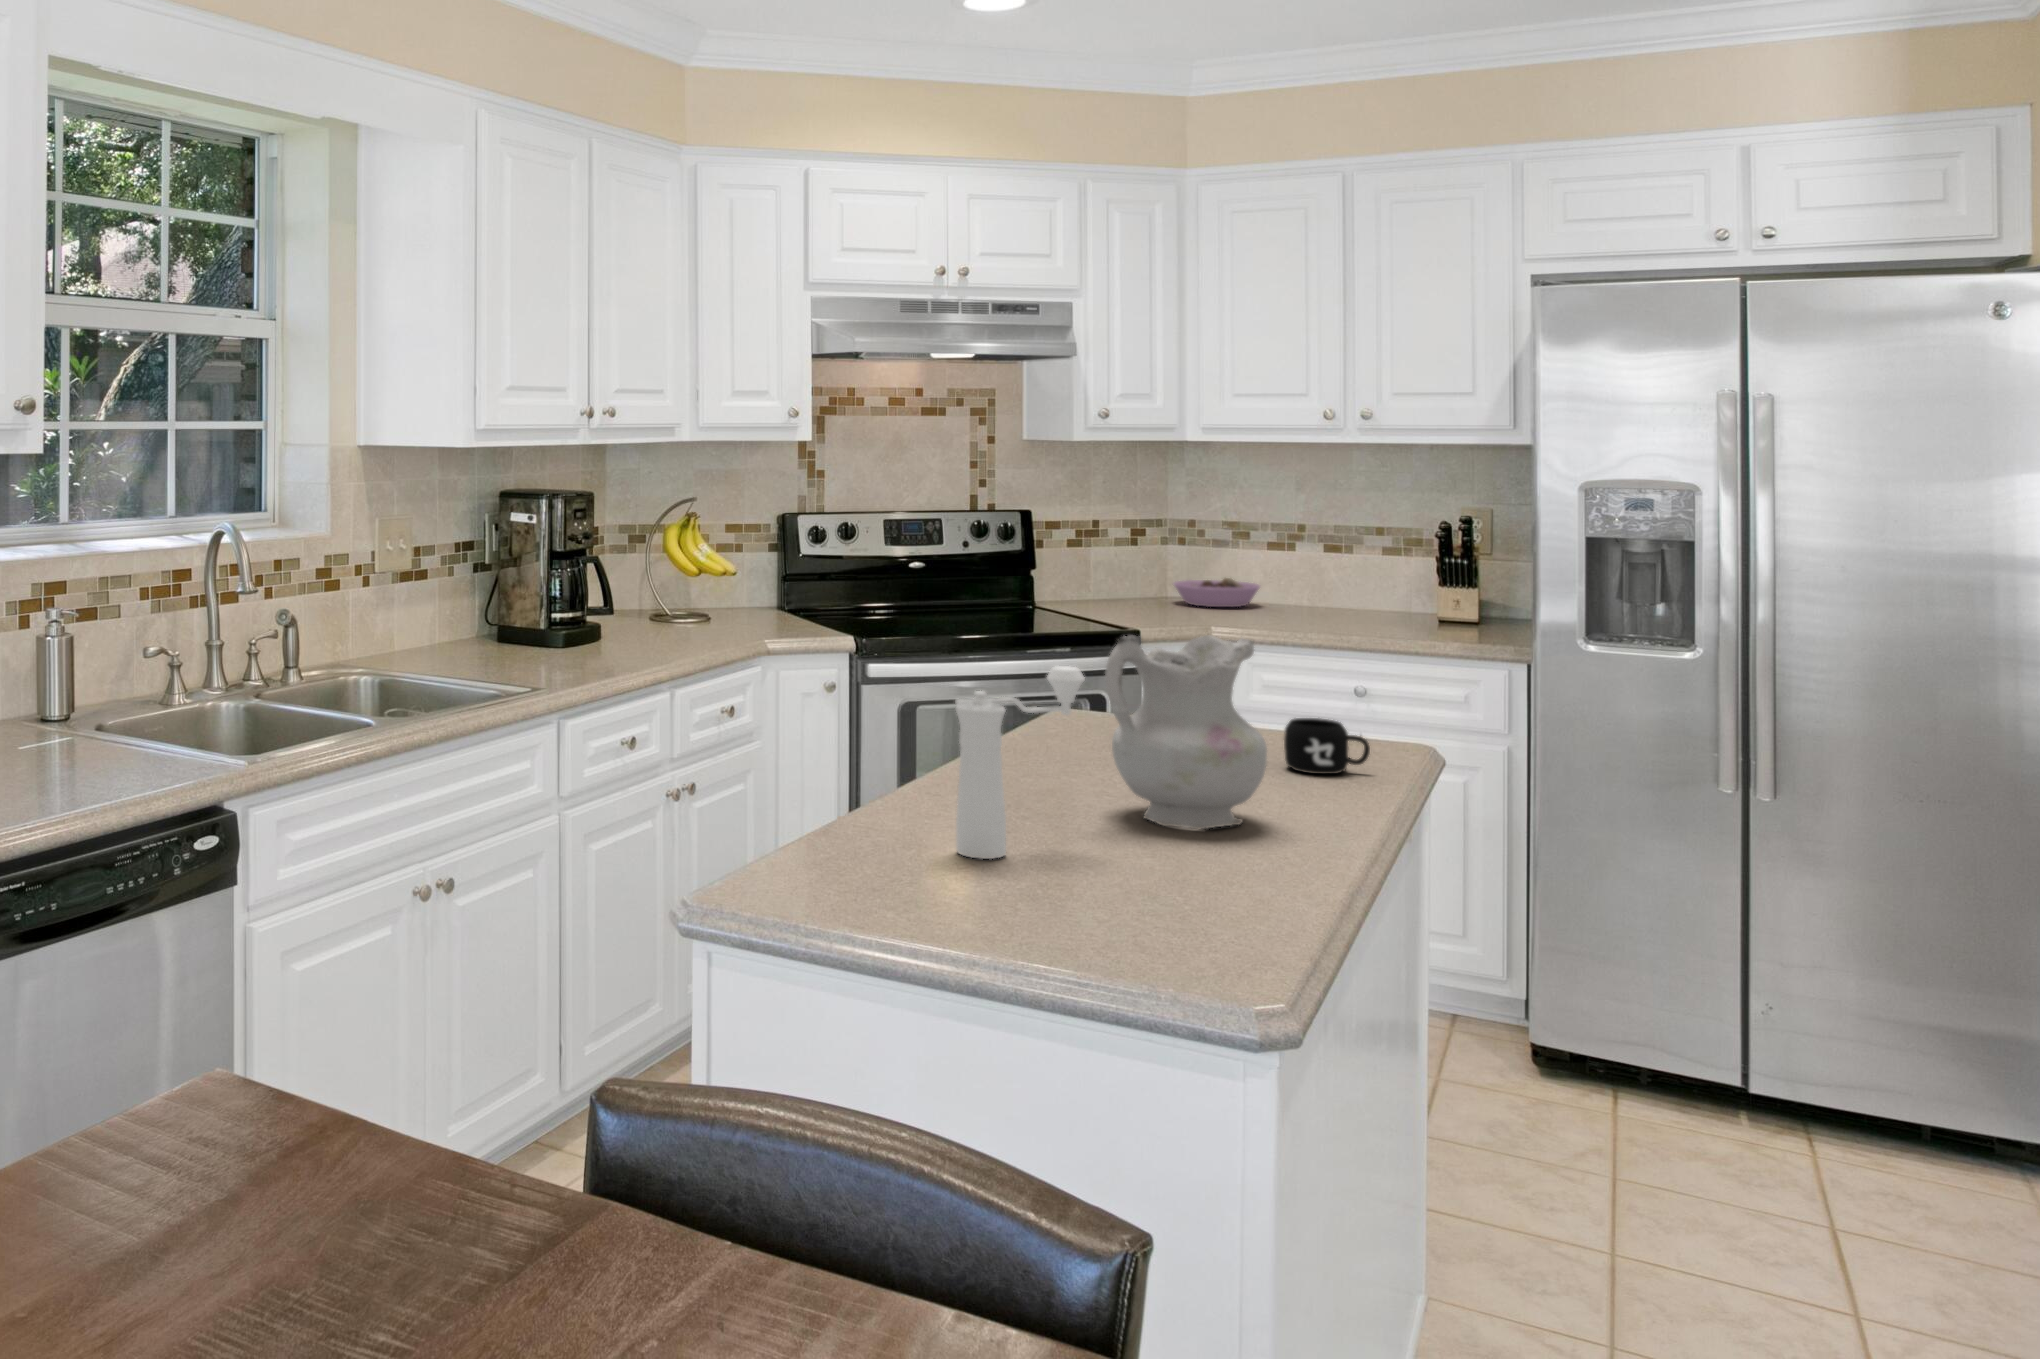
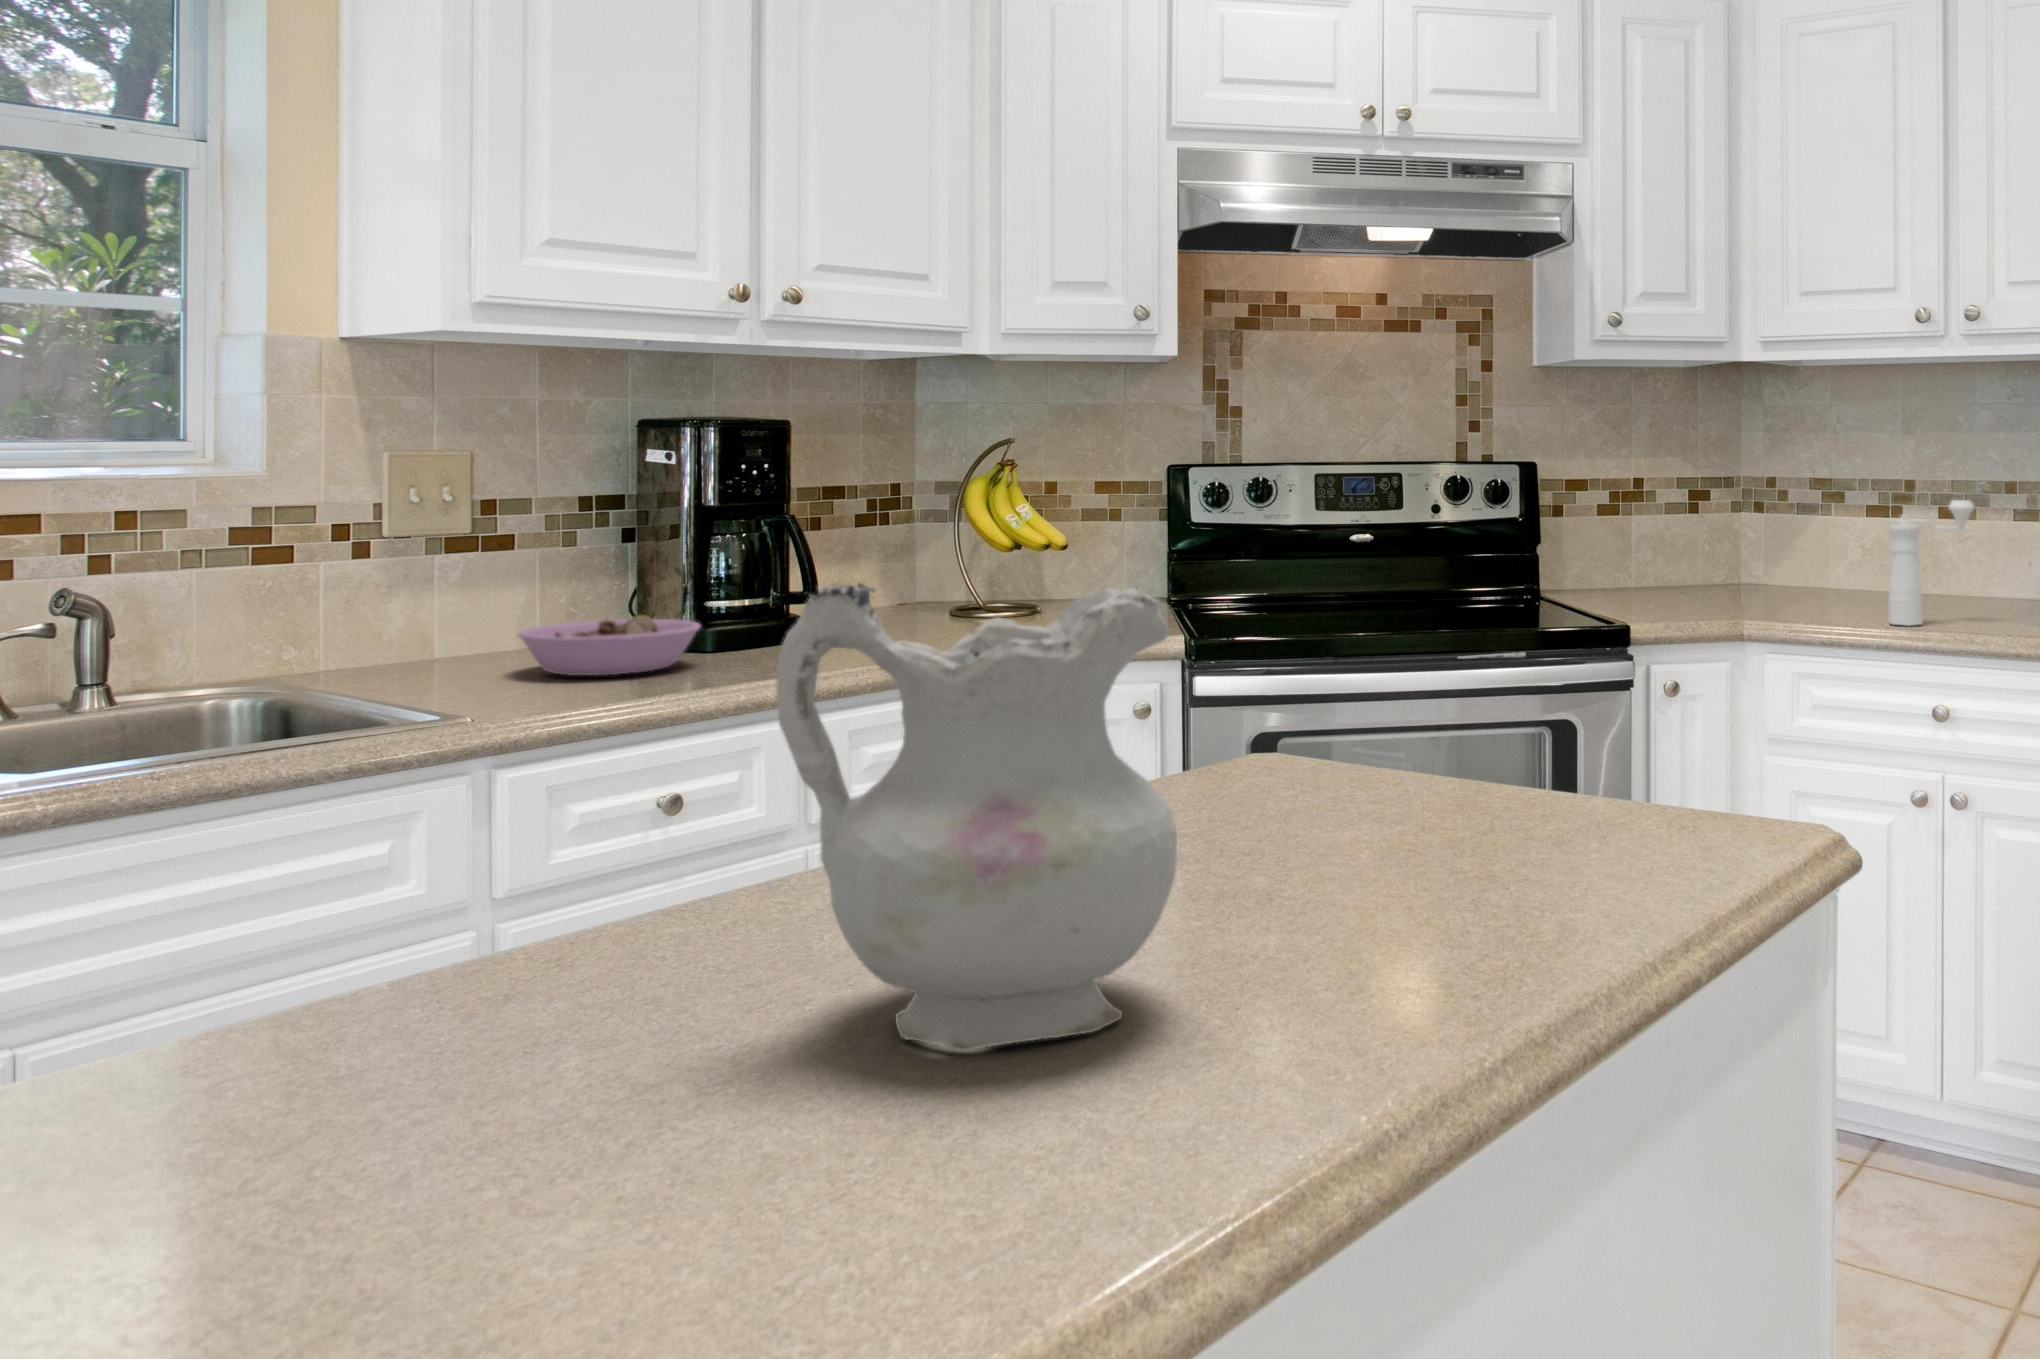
bowl: present [1174,578,1260,607] -> present [518,615,700,675]
pepper mill: present [955,666,1085,859] -> present [1888,500,1974,626]
mug: present [1284,718,1370,774] -> none [1452,766,1608,883]

